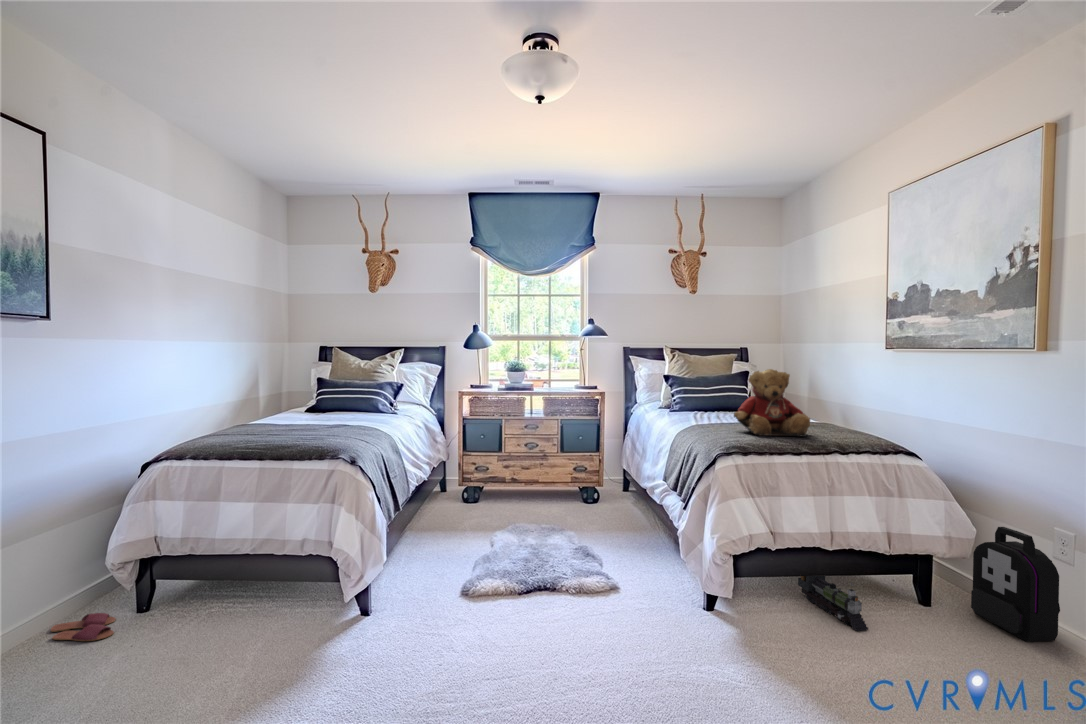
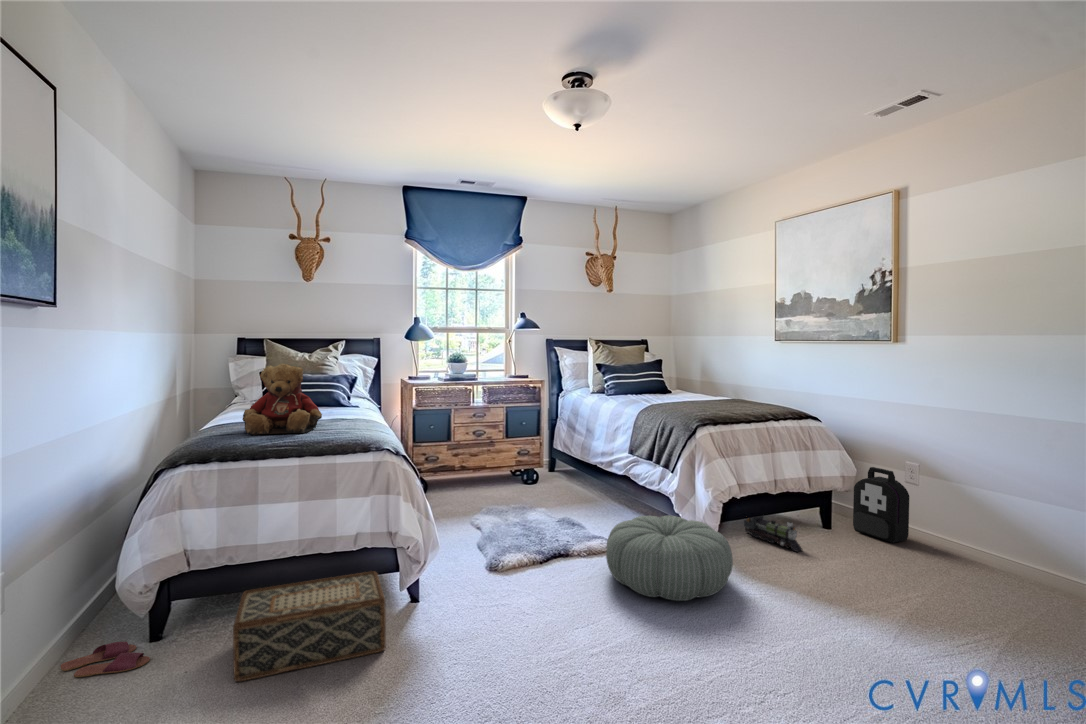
teddy bear: present [734,369,810,437] -> present [242,363,322,435]
pouf: none [572,557,729,672] -> present [606,515,733,601]
woven basket: none [147,581,317,671] -> present [233,571,386,682]

